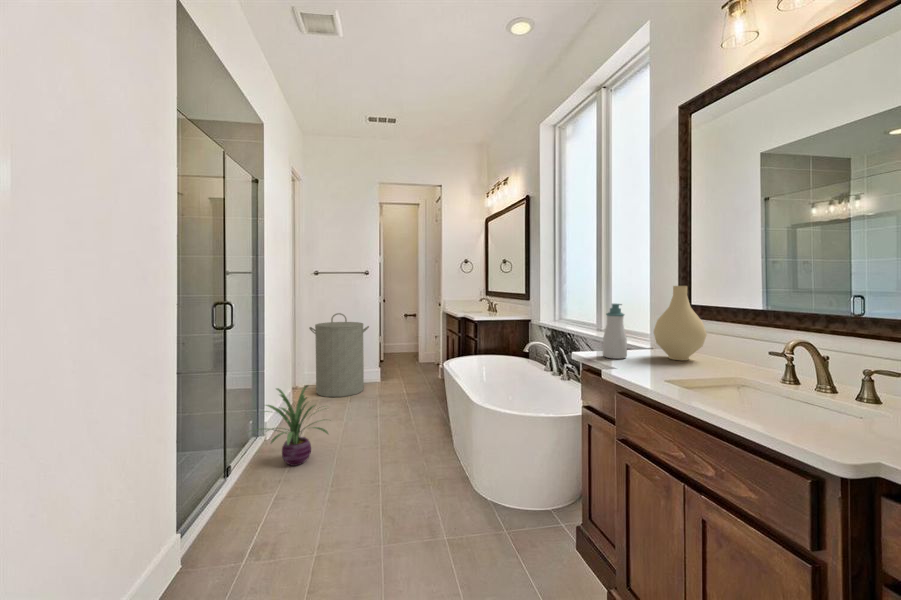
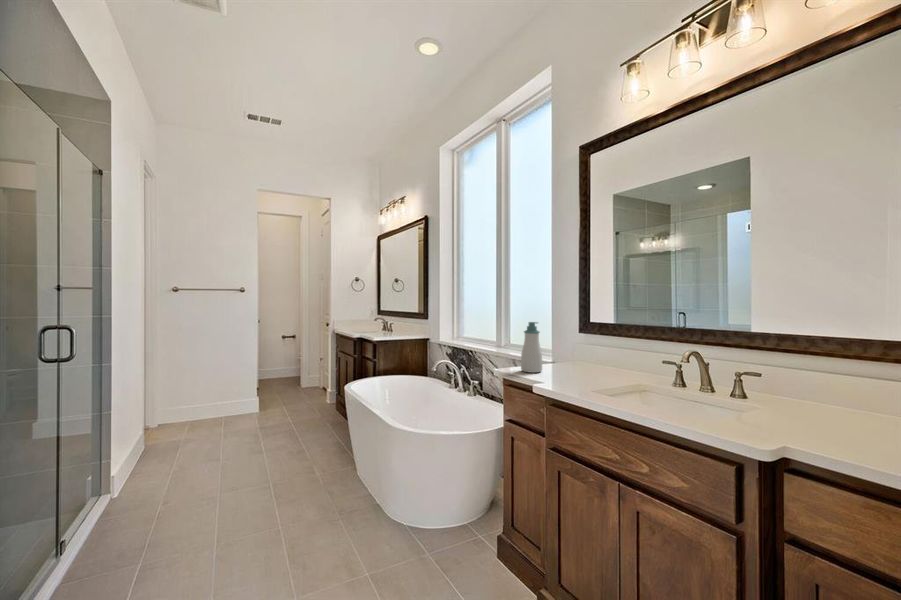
vase: present [654,286,707,360] -> none [562,306,605,371]
laundry hamper: present [309,313,369,397] -> none [170,335,248,434]
decorative plant: present [252,386,328,466] -> none [80,422,216,525]

